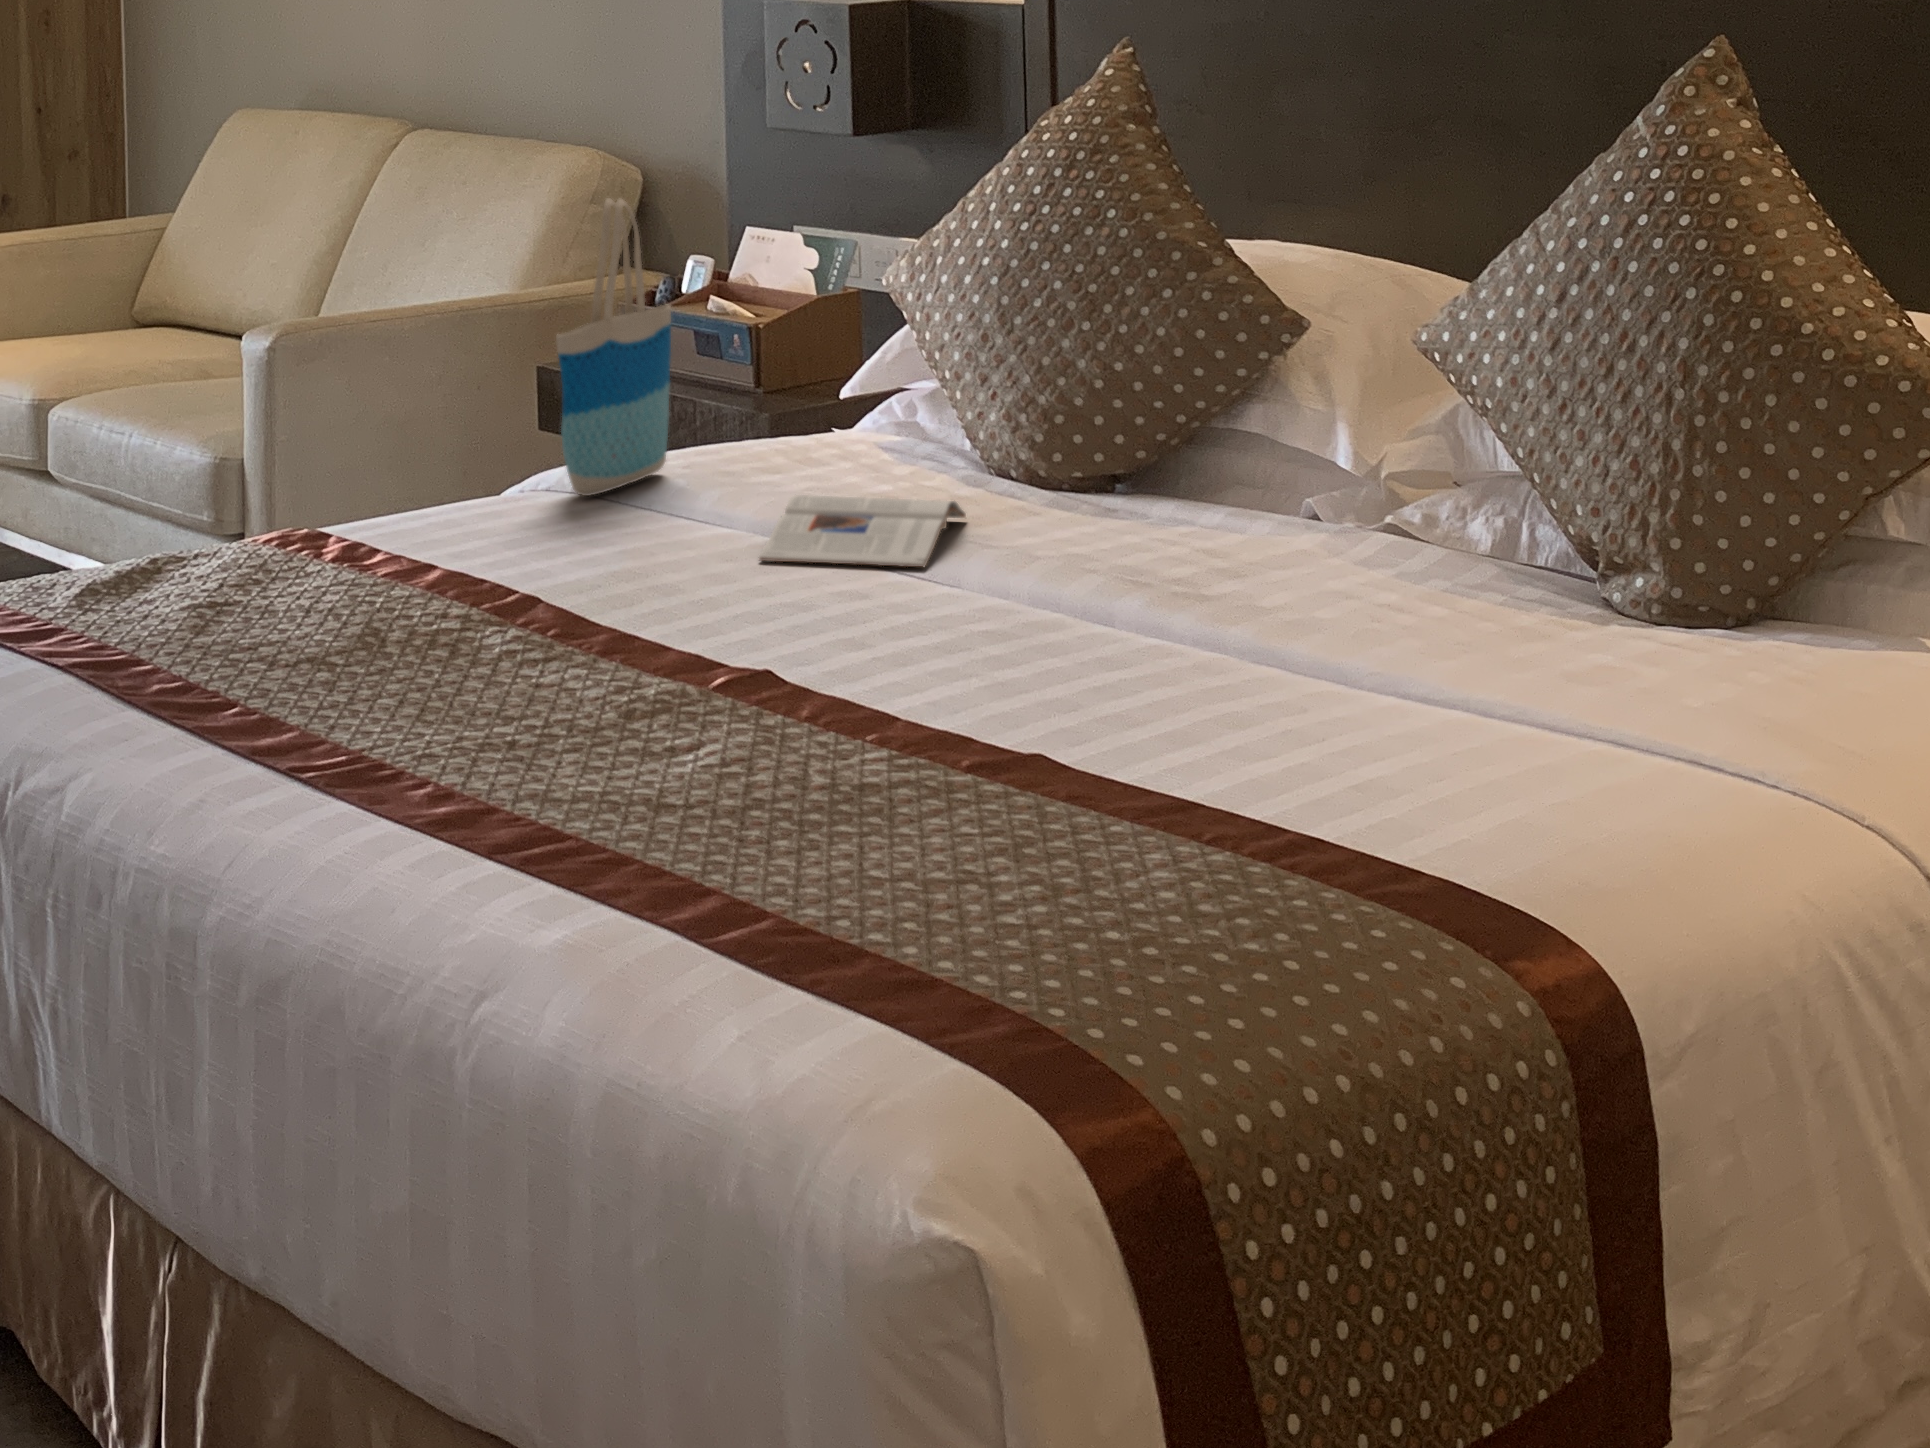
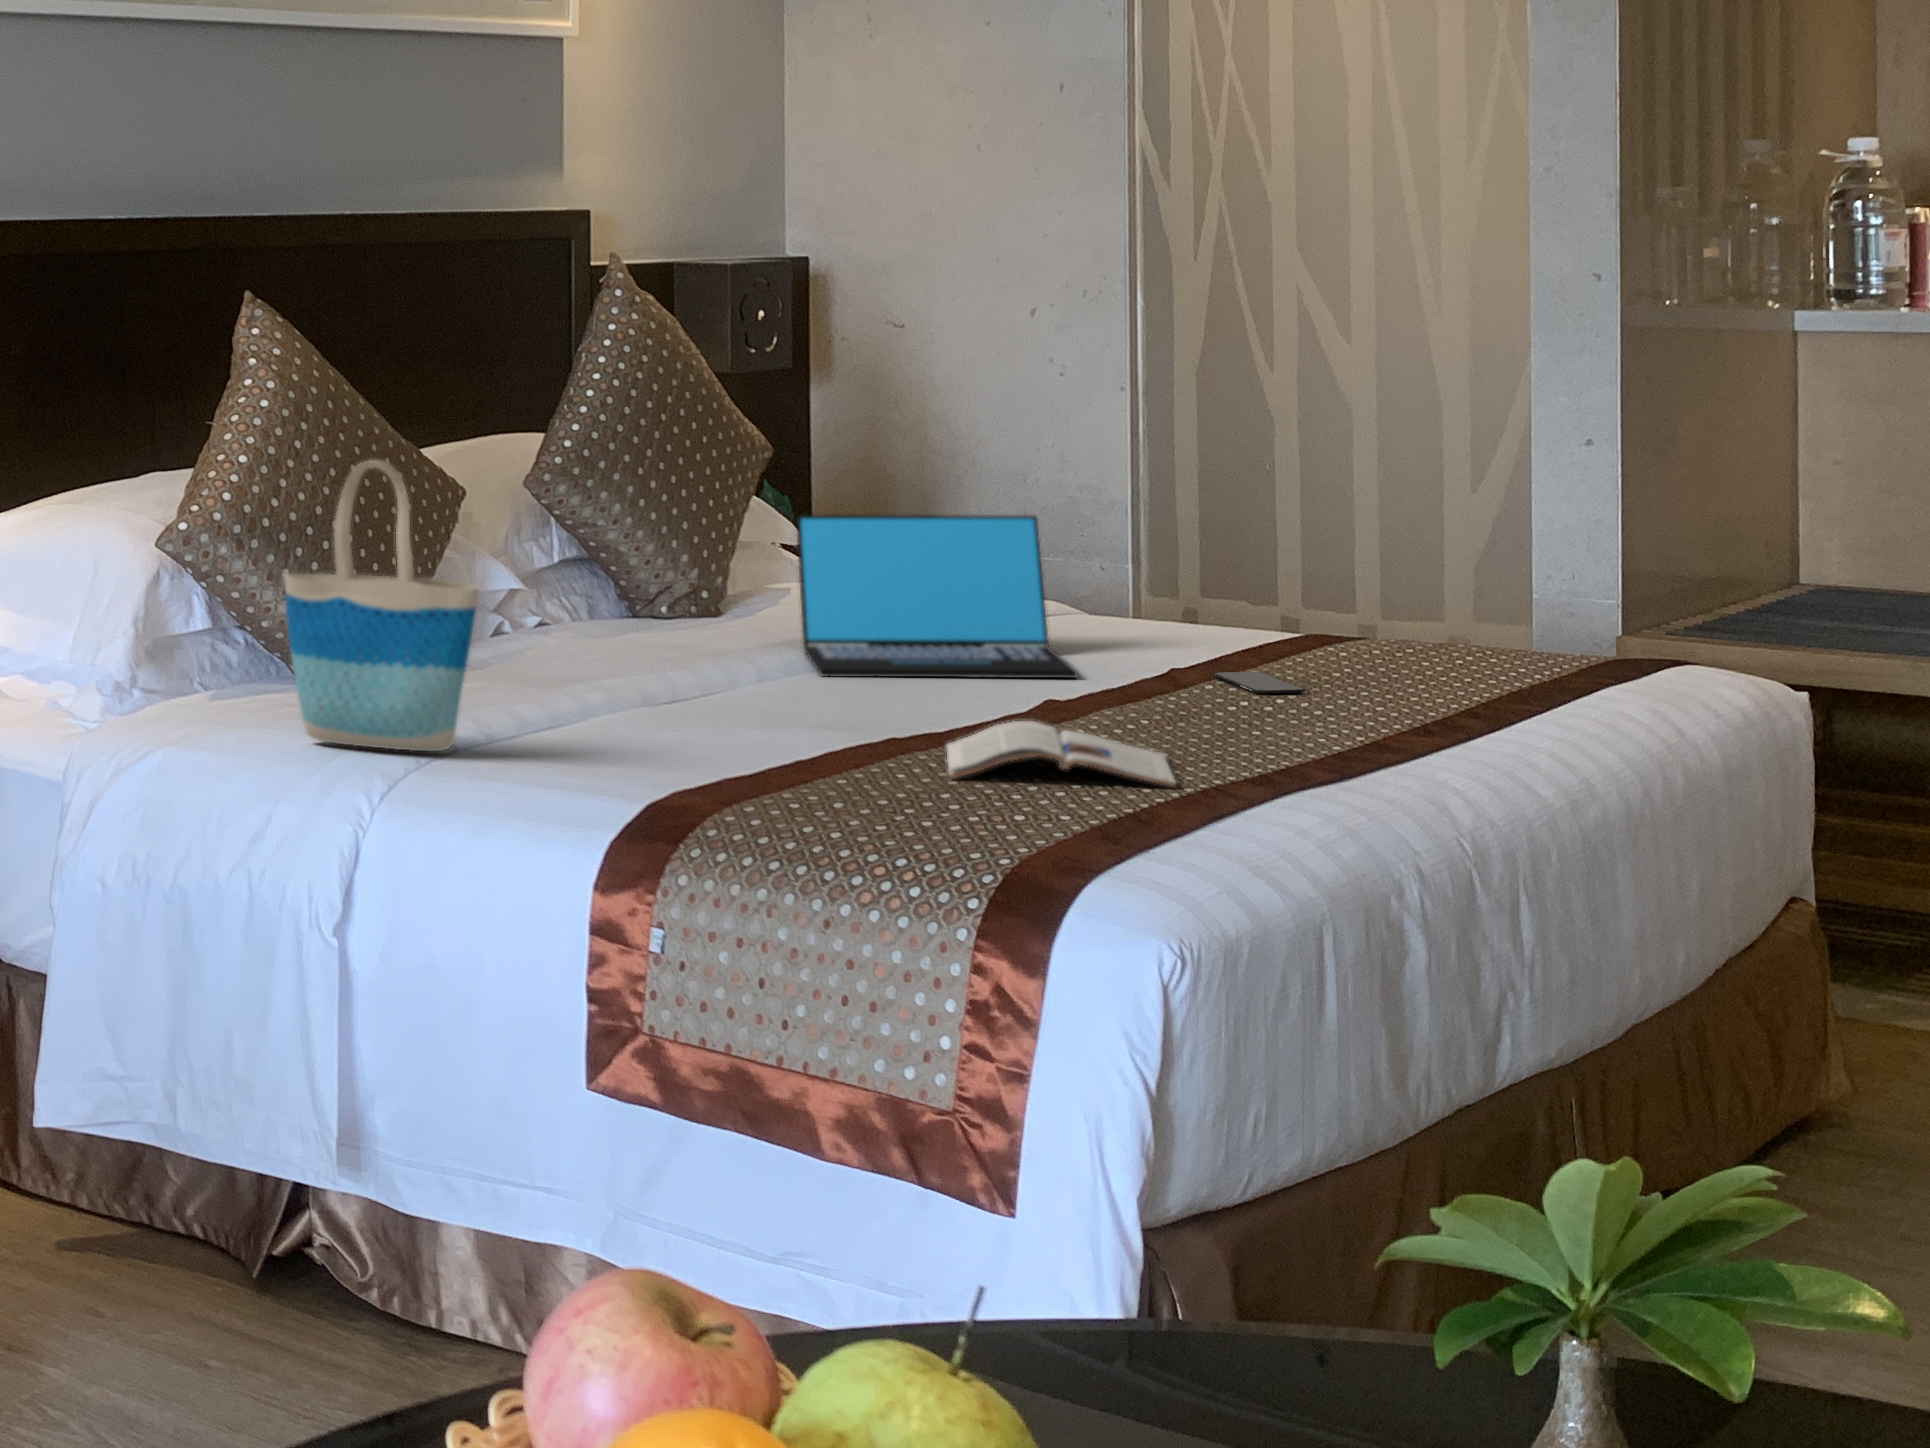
laptop: none [1111,427,1471,715] -> present [796,515,1078,678]
magazine: present [759,495,966,567] -> present [947,721,1176,788]
smartphone: none [979,774,1172,809] -> present [1214,672,1305,693]

